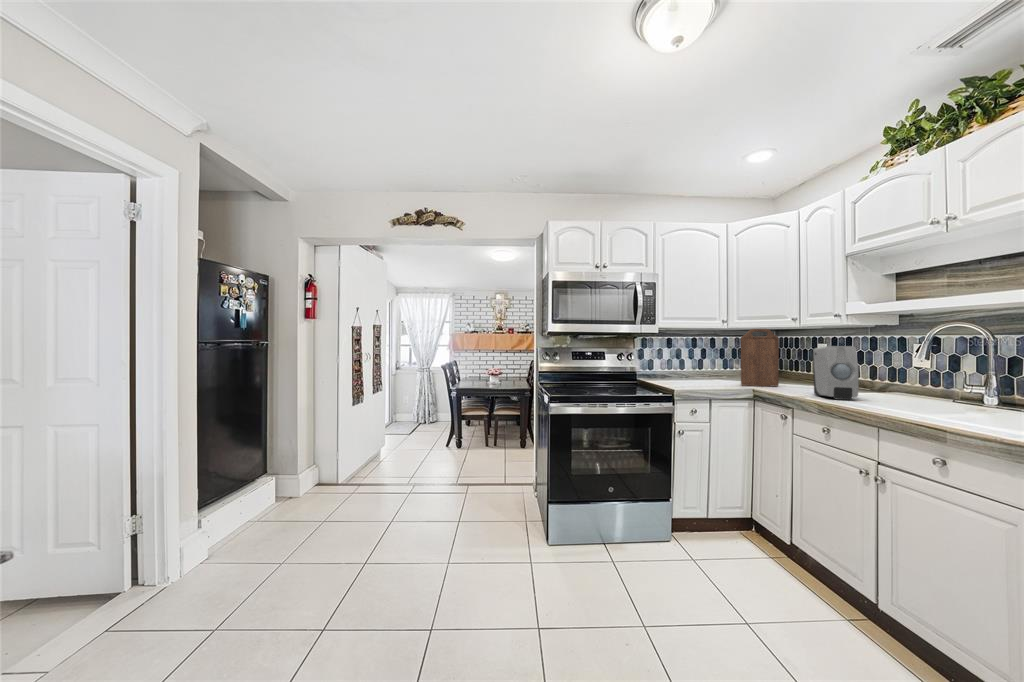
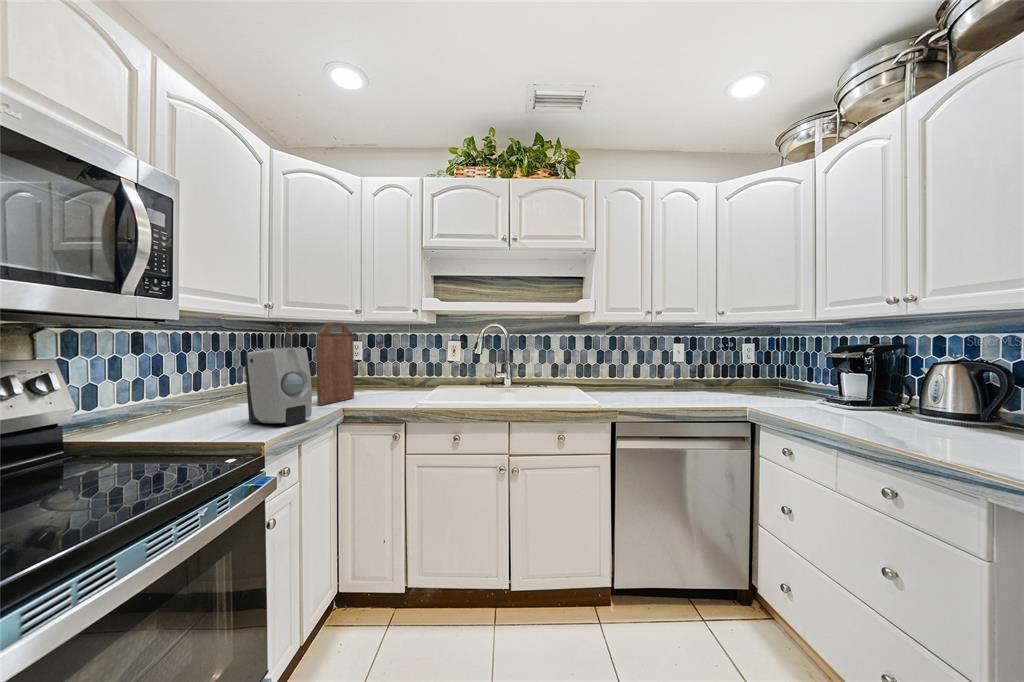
soap dispenser: present [813,346,859,400] -> present [245,348,312,426]

